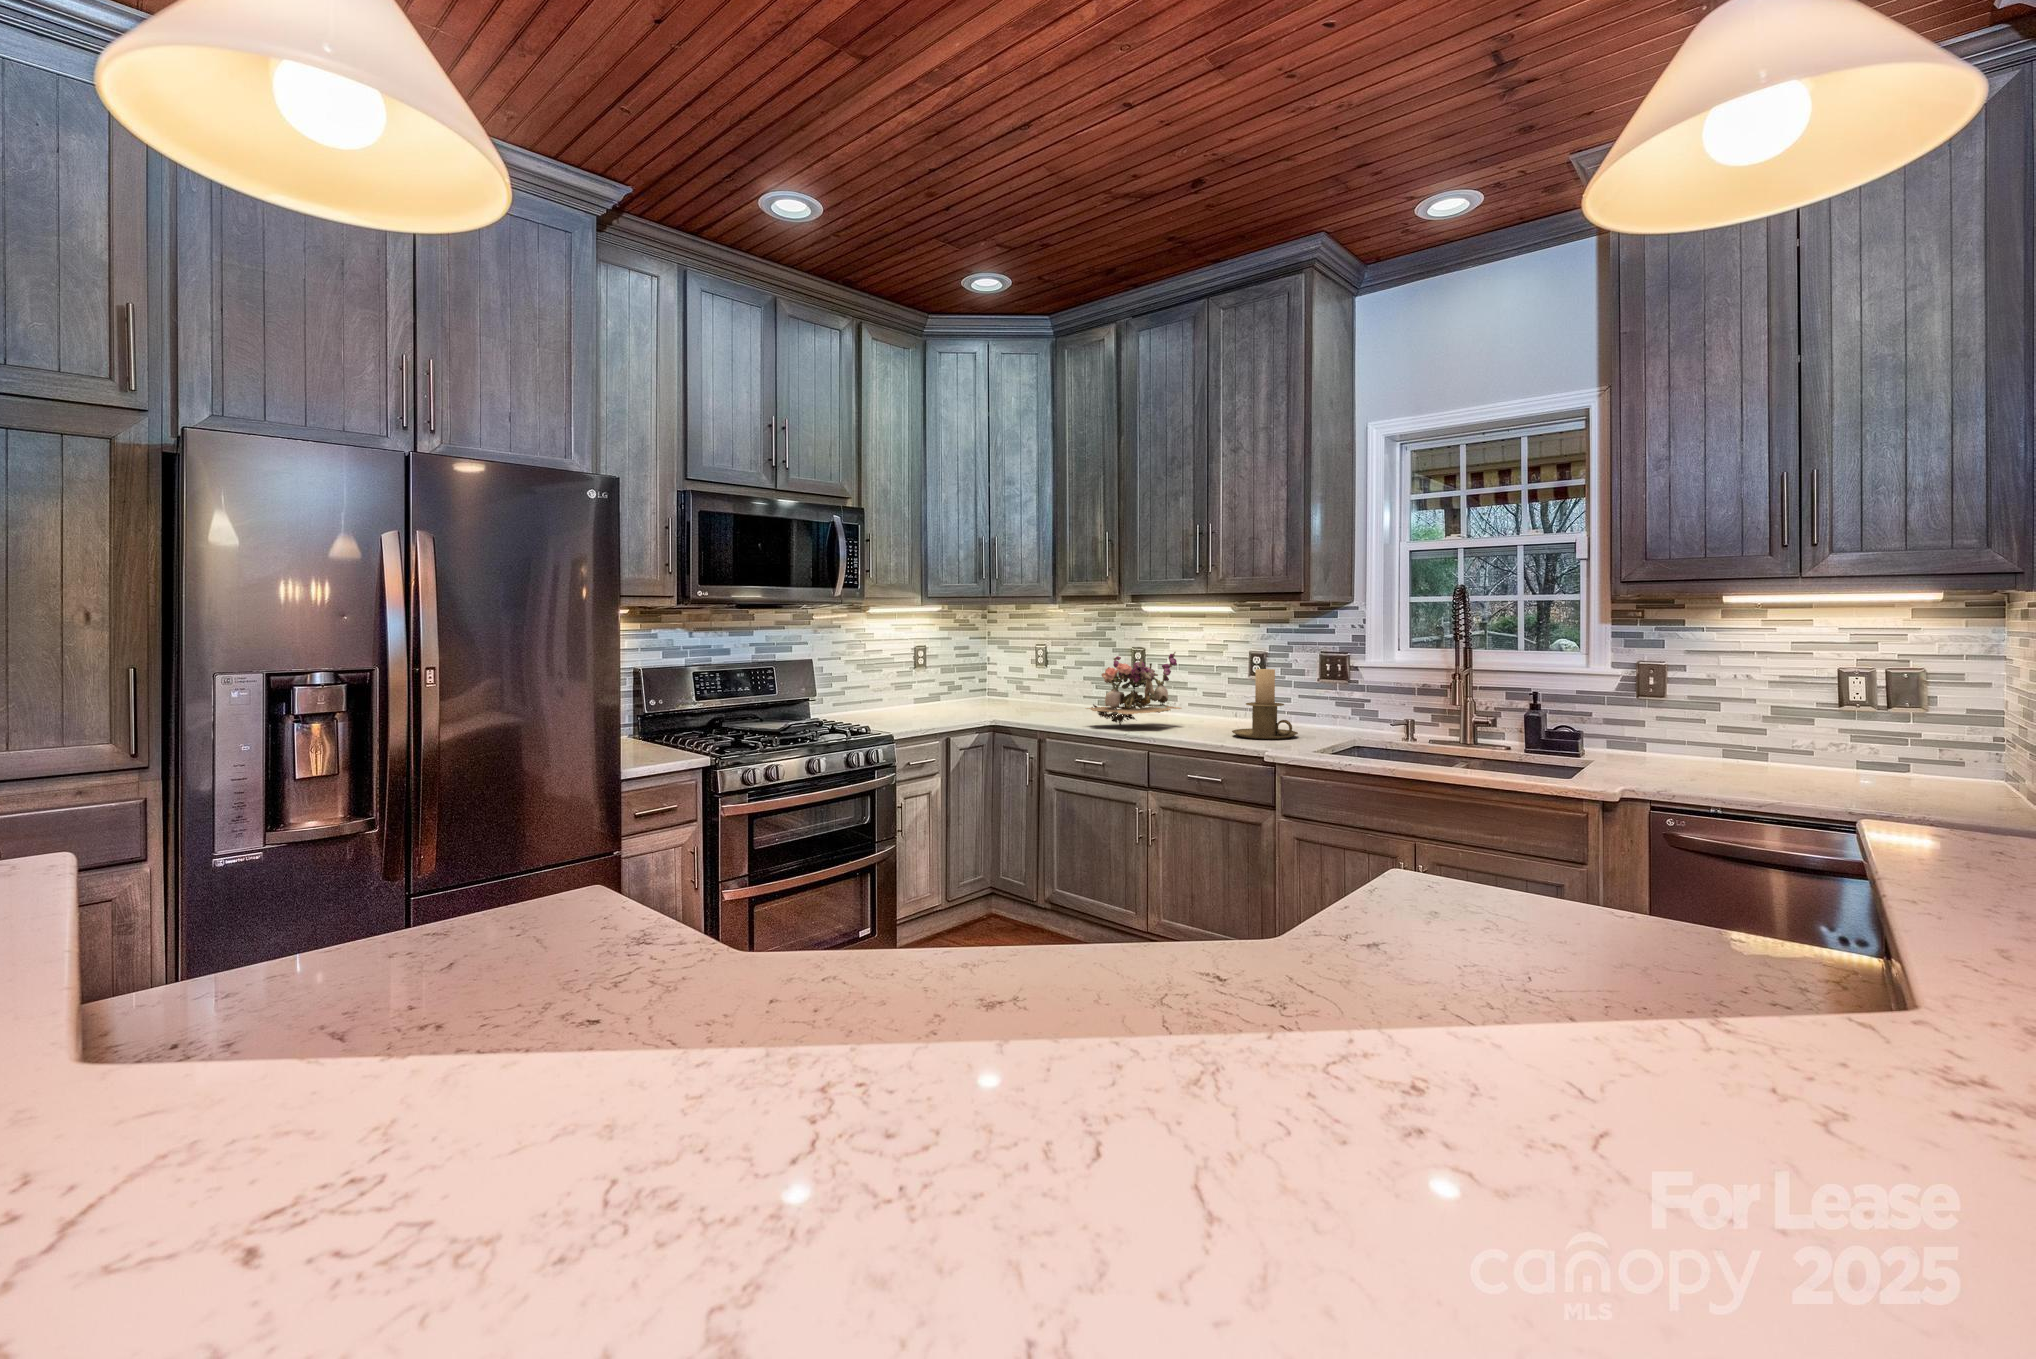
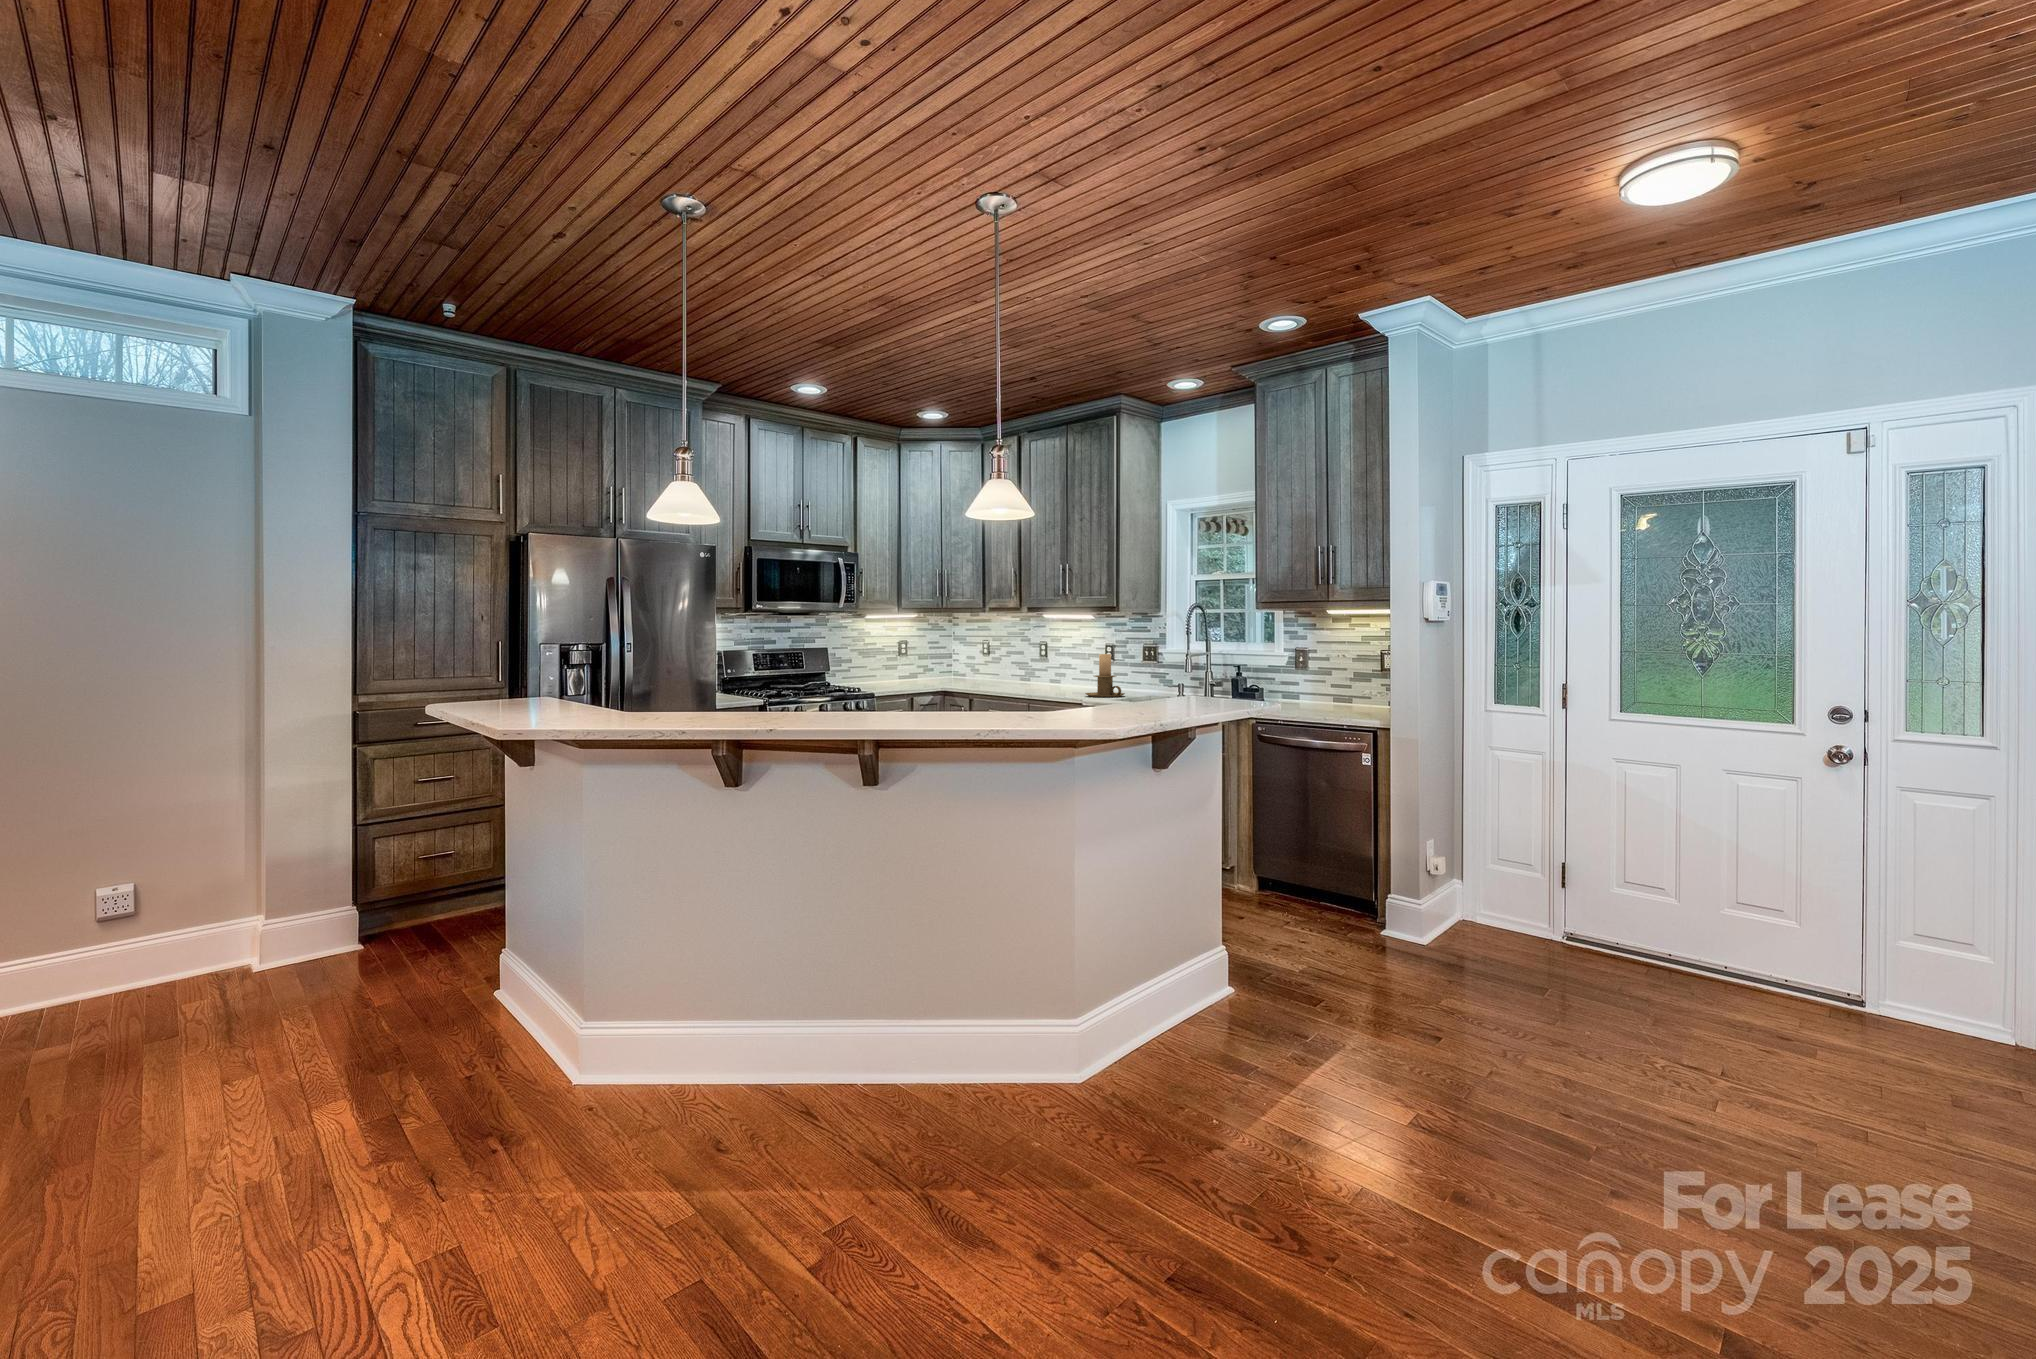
flower arrangement: present [1086,652,1182,725] -> none [1005,644,1067,692]

